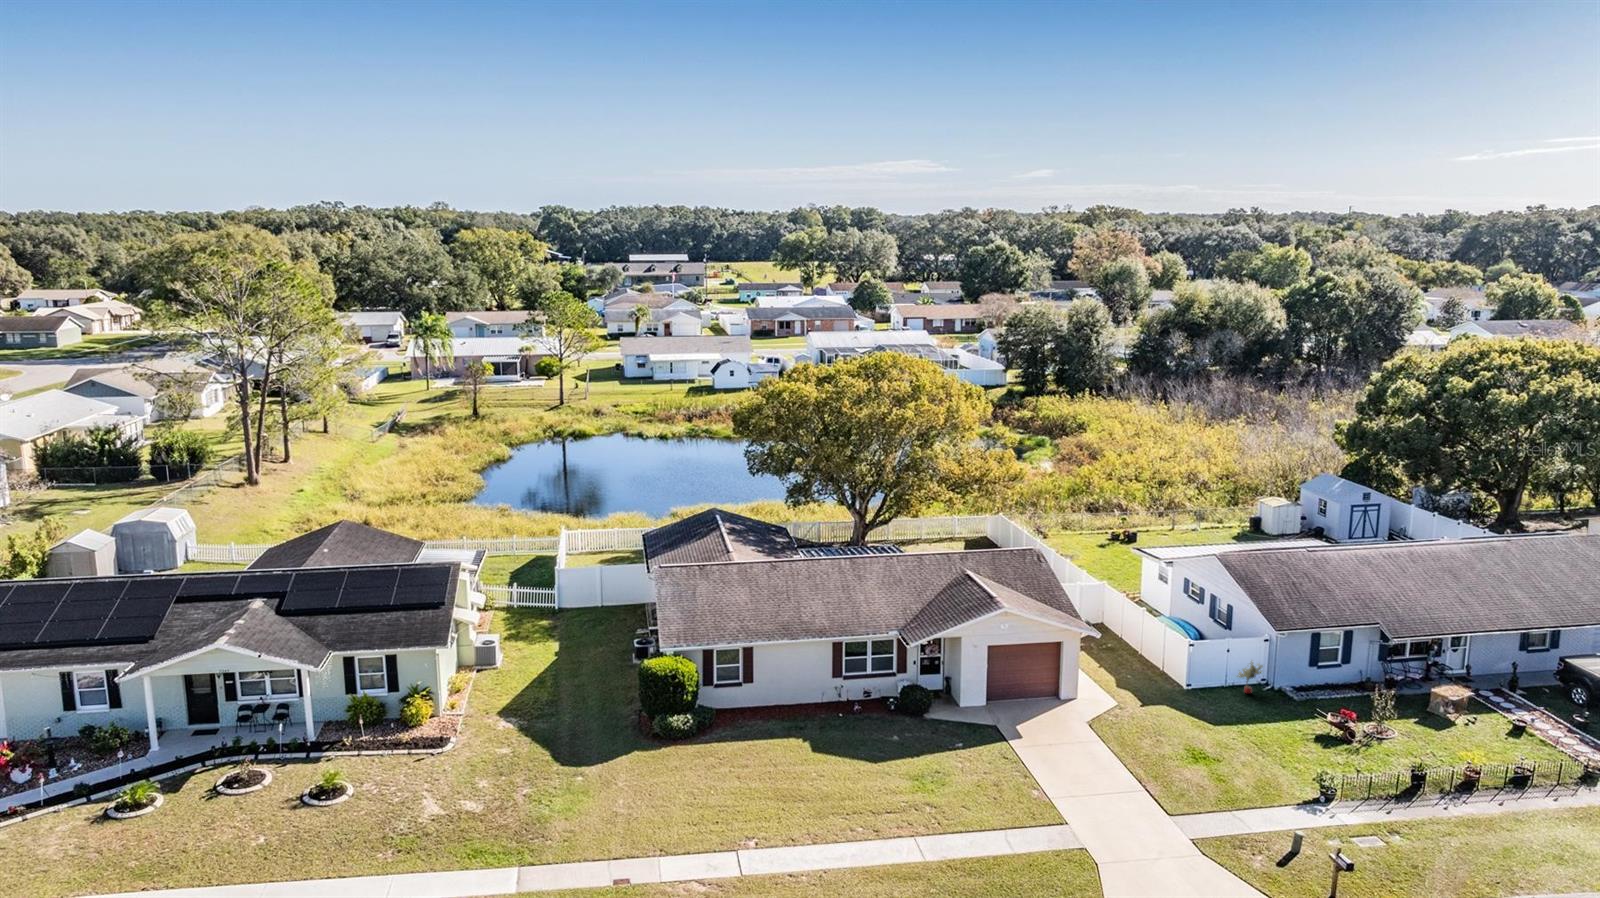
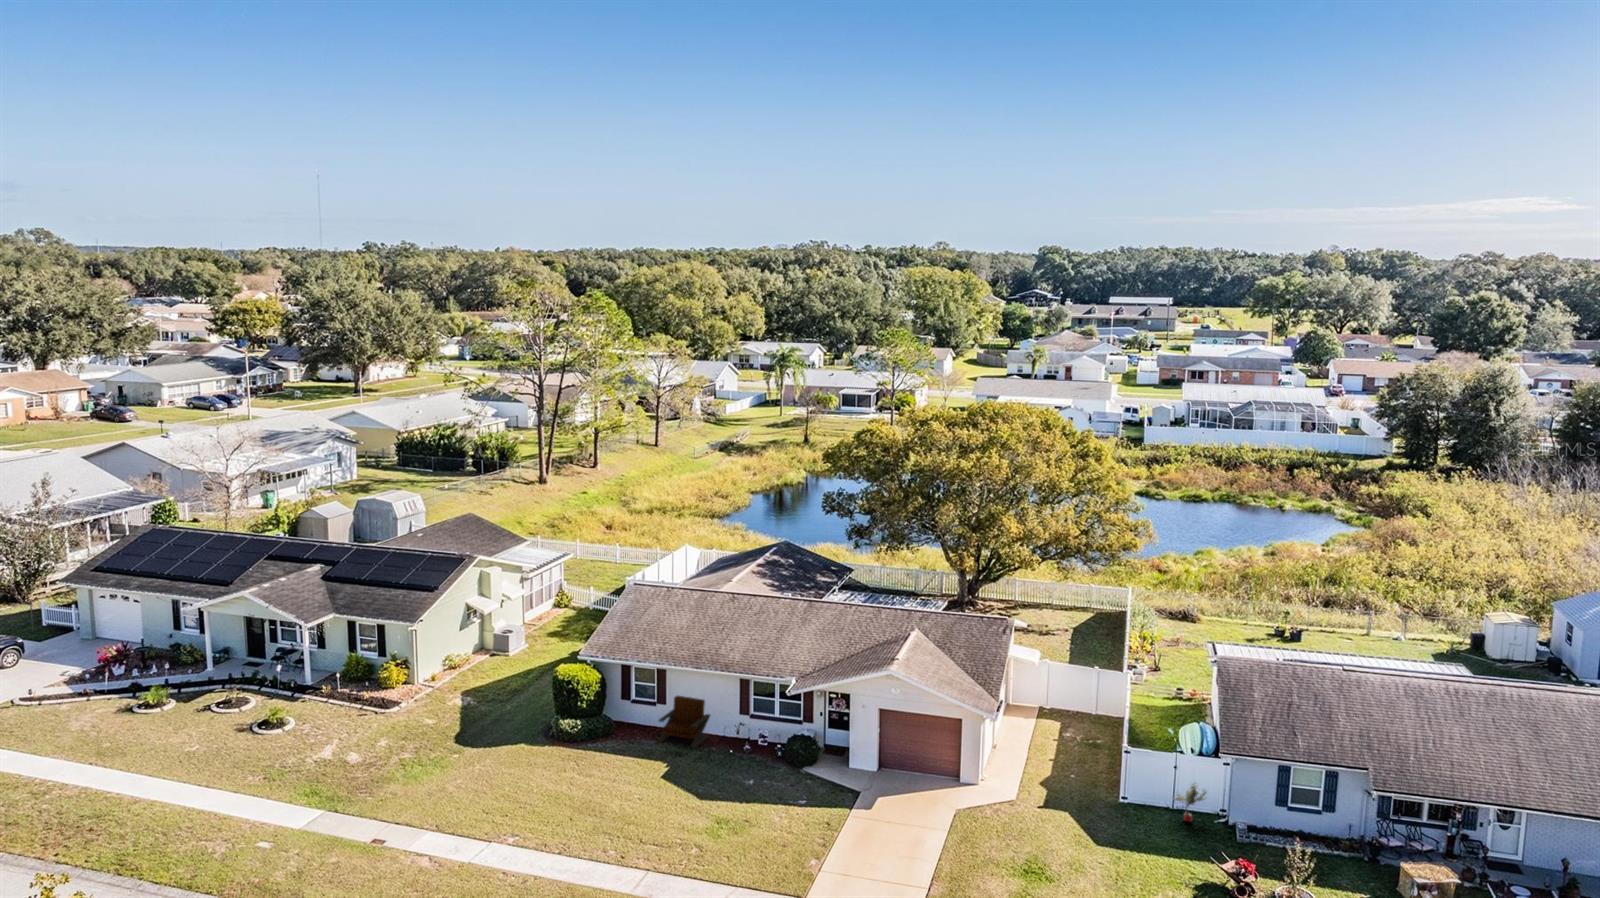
lounge chair: none [766,670,811,720] -> present [658,696,710,747]

